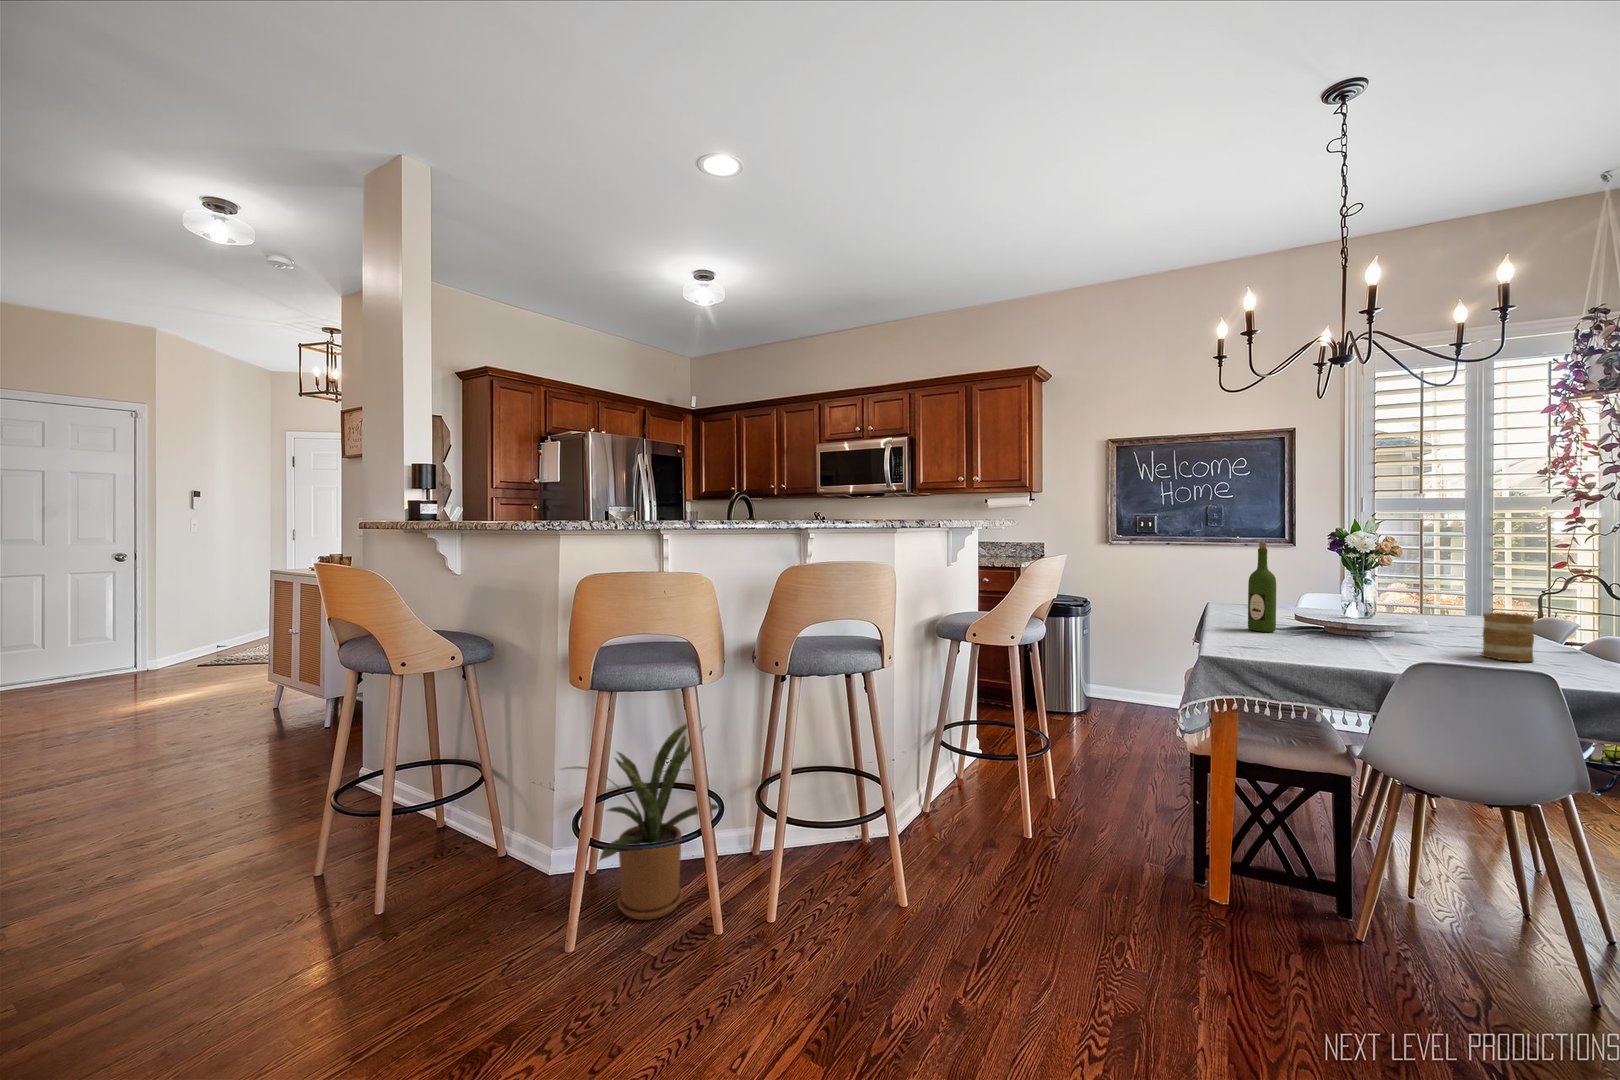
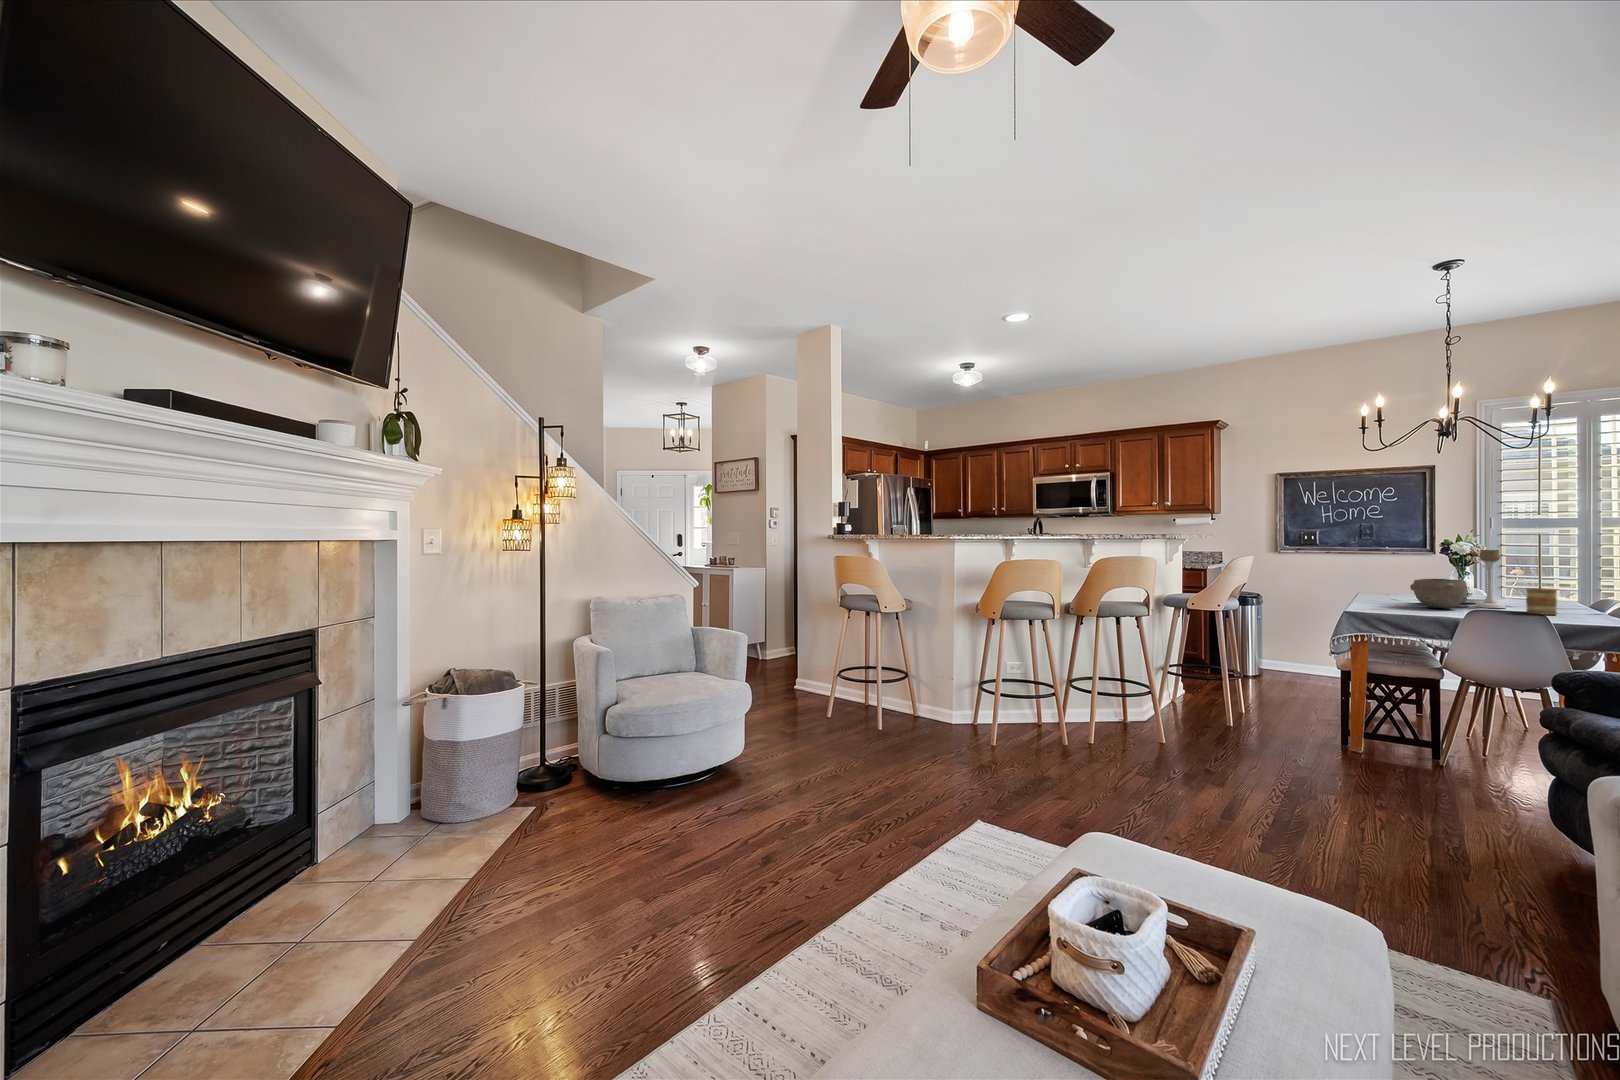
wine bottle: present [1248,543,1276,632] -> none [1380,548,1399,603]
candle holder: none [1387,545,1438,643] -> present [1474,550,1506,608]
bowl: none [1298,594,1389,647] -> present [1410,579,1467,608]
house plant: present [566,724,720,920] -> none [982,641,1057,741]

